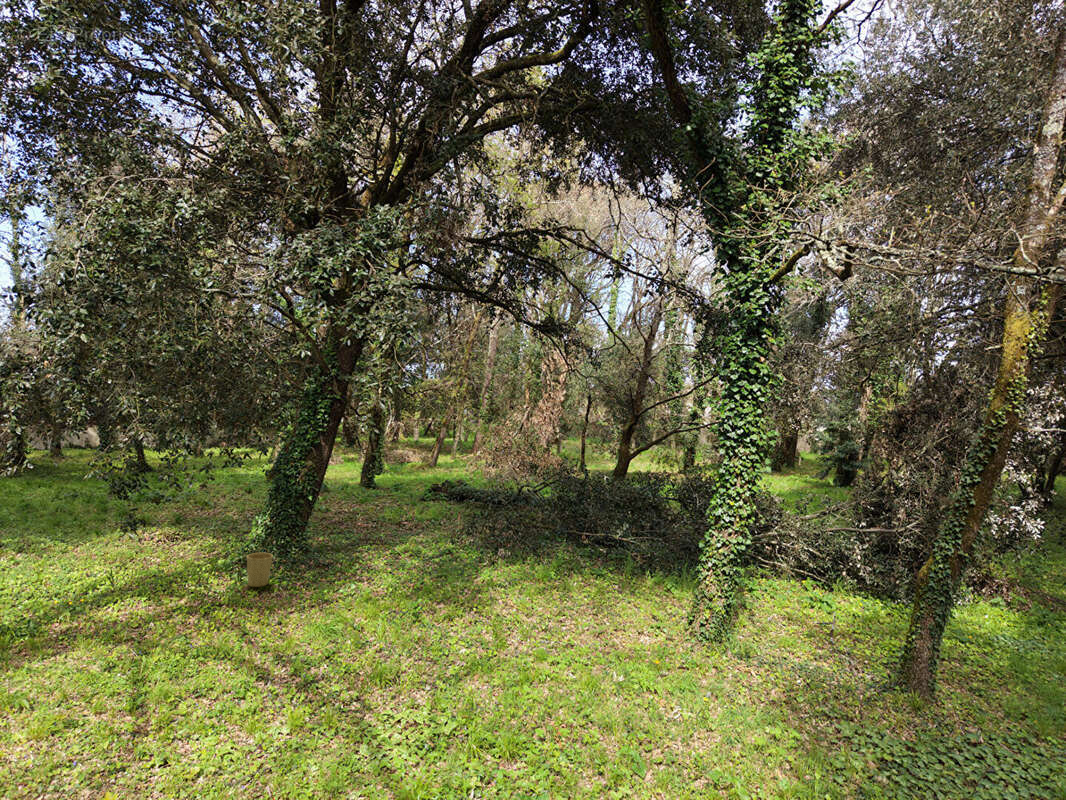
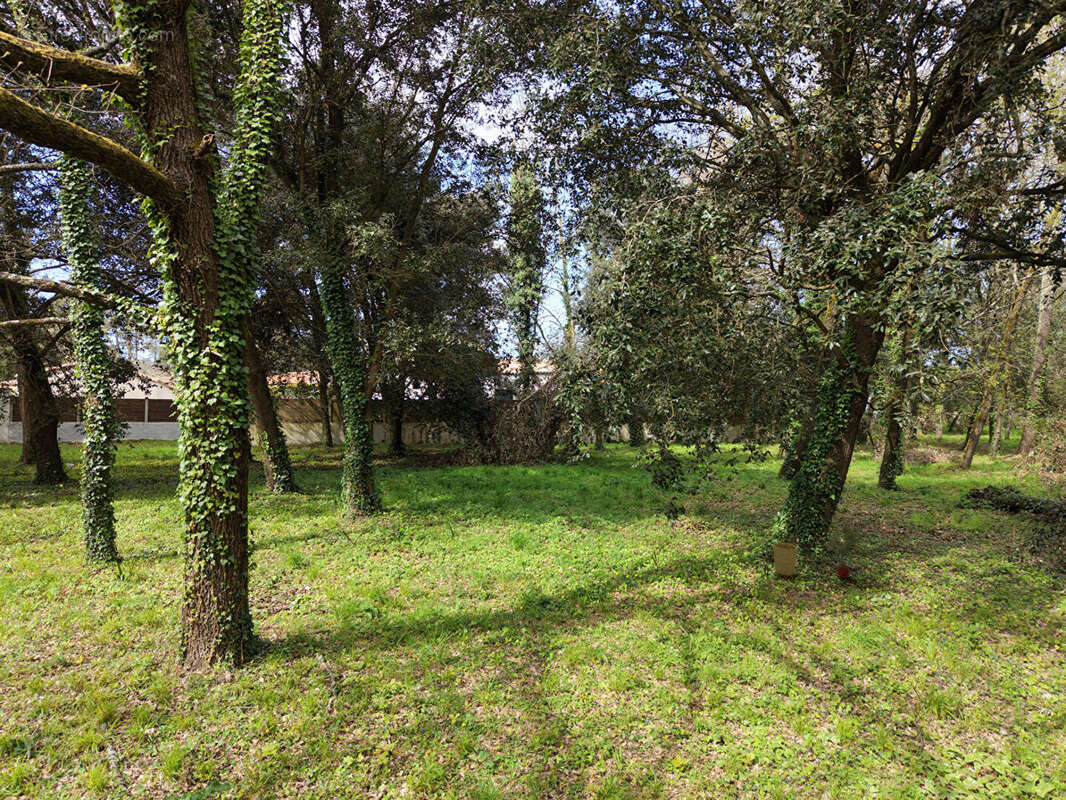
potted tree: none [298,519,336,578] -> present [824,519,863,578]

